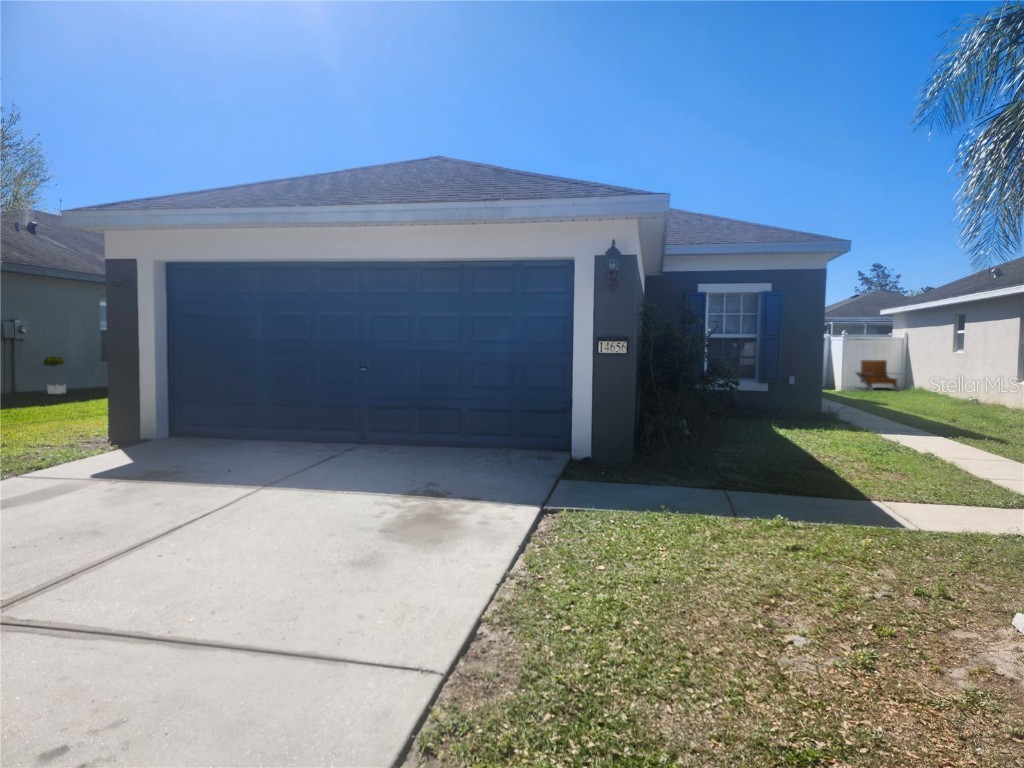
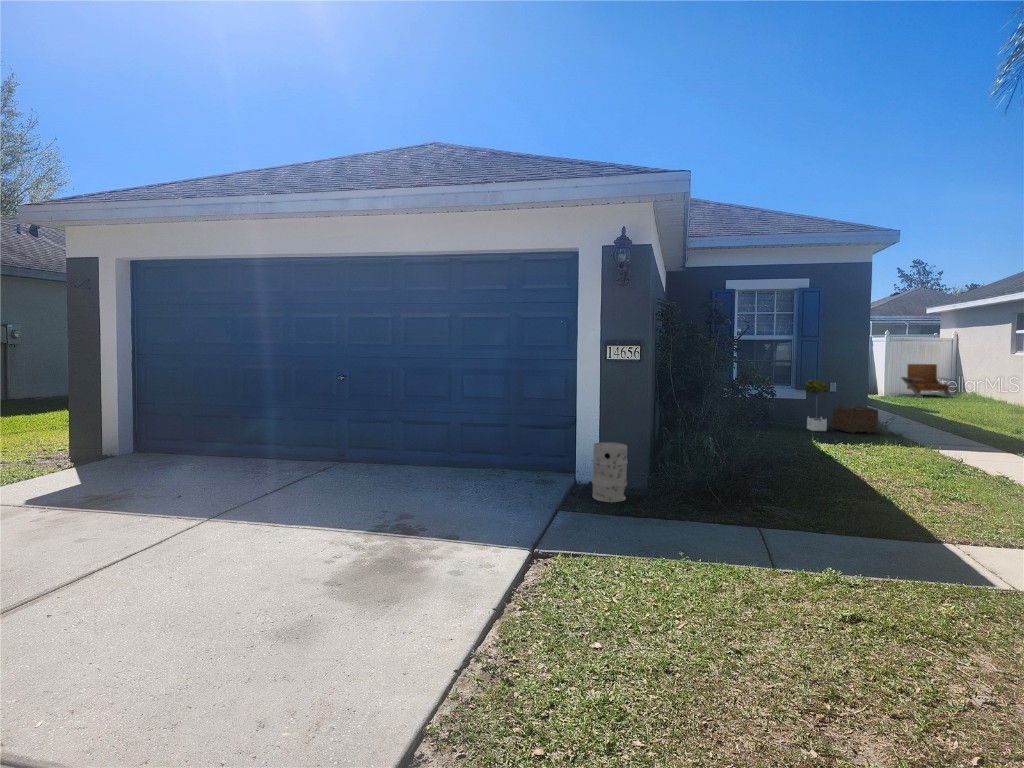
potted tree: present [43,356,66,394] -> present [804,380,829,431]
wooden crate: none [791,396,831,420] -> present [832,405,878,433]
trash can: none [587,423,616,473] -> present [592,442,628,502]

